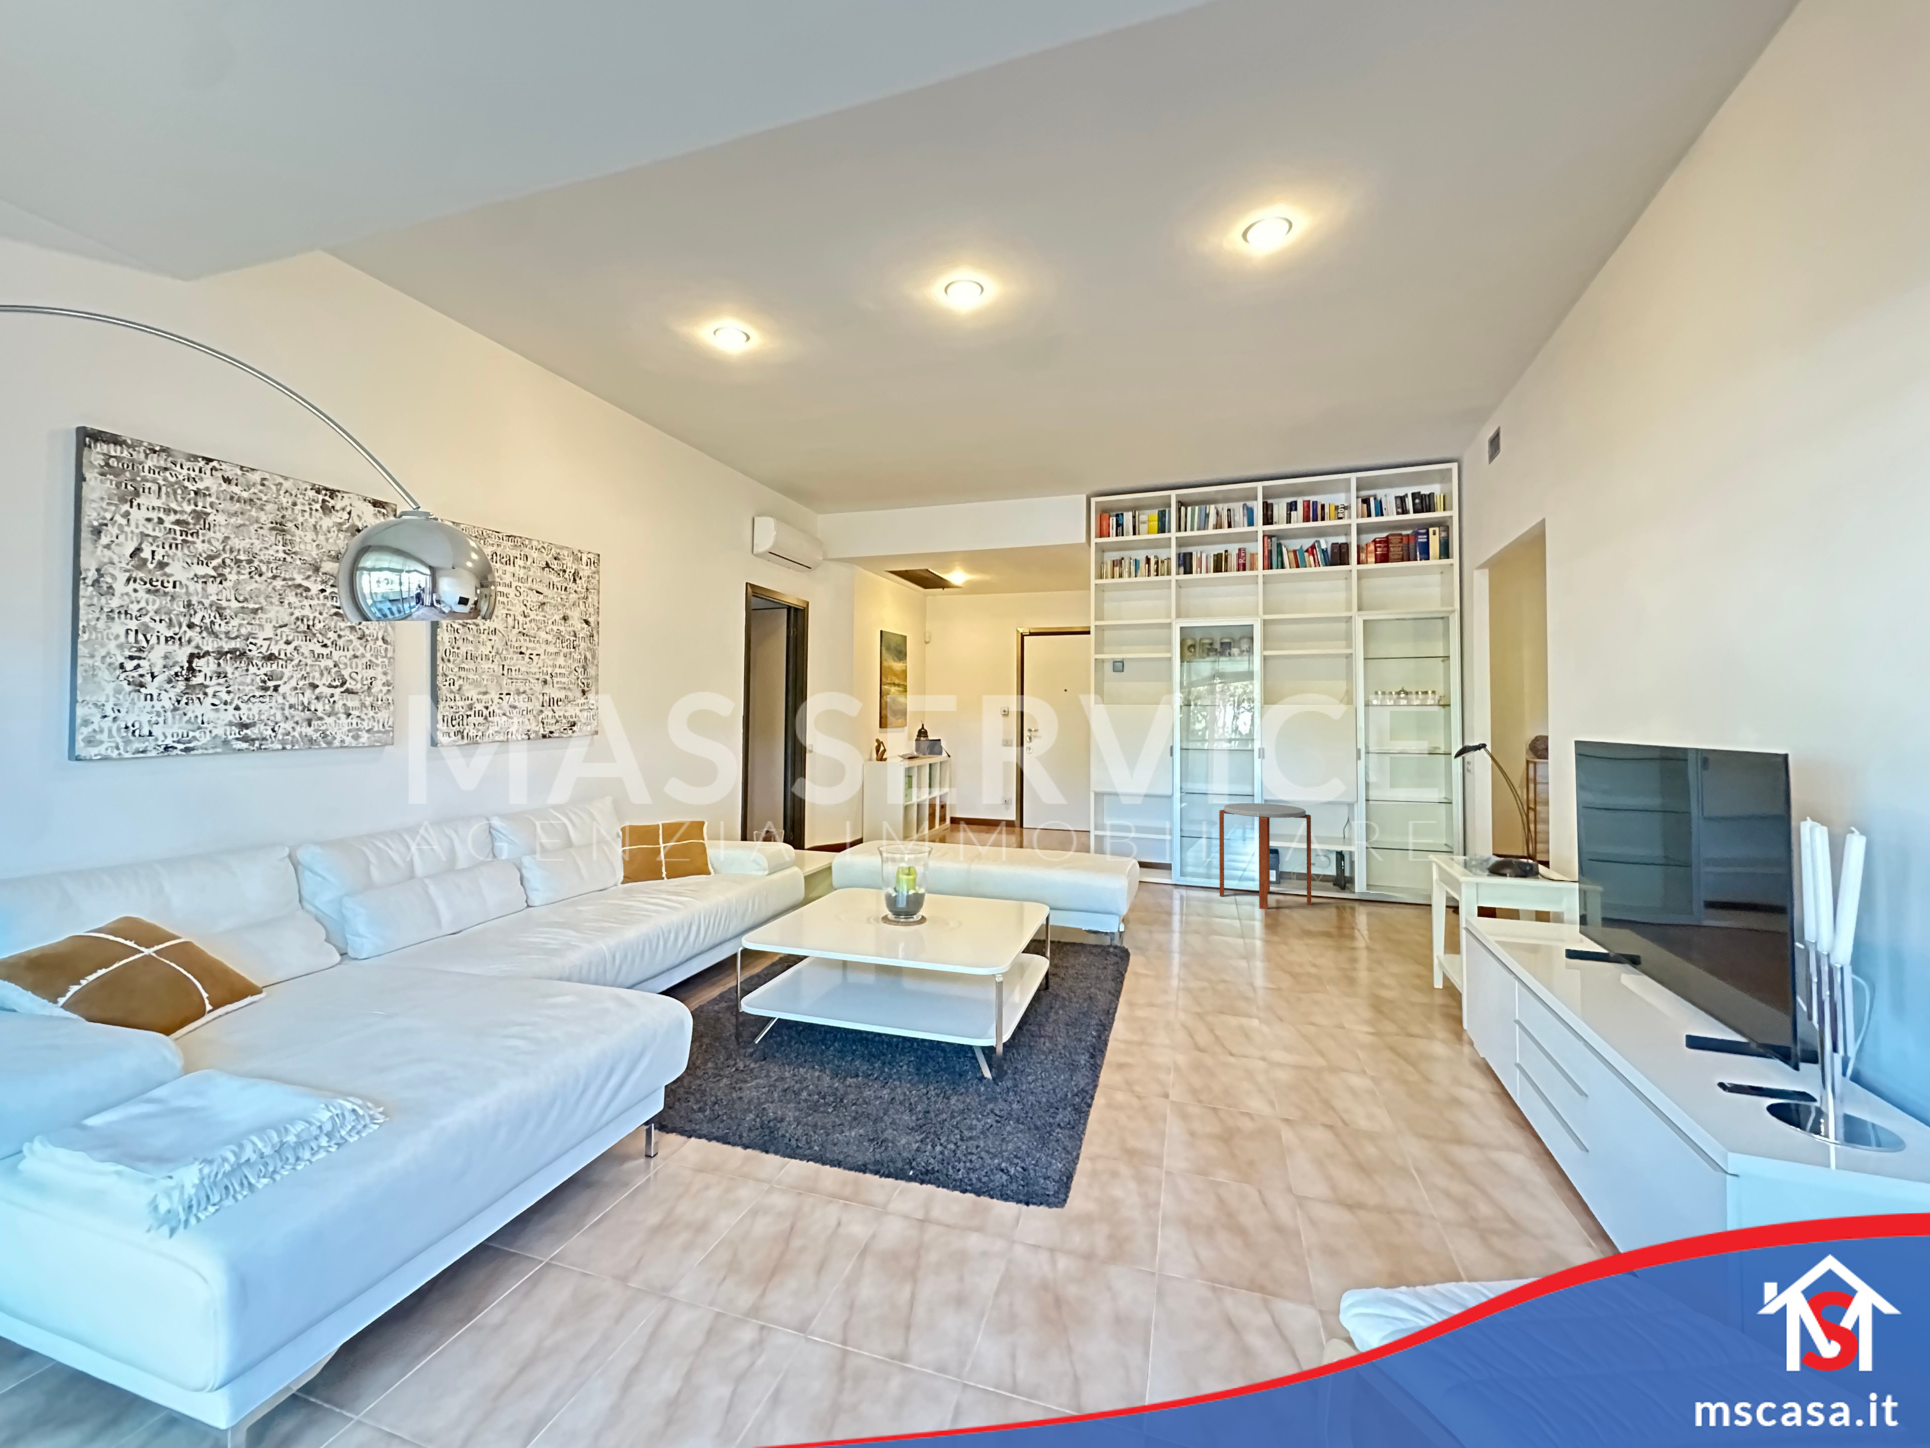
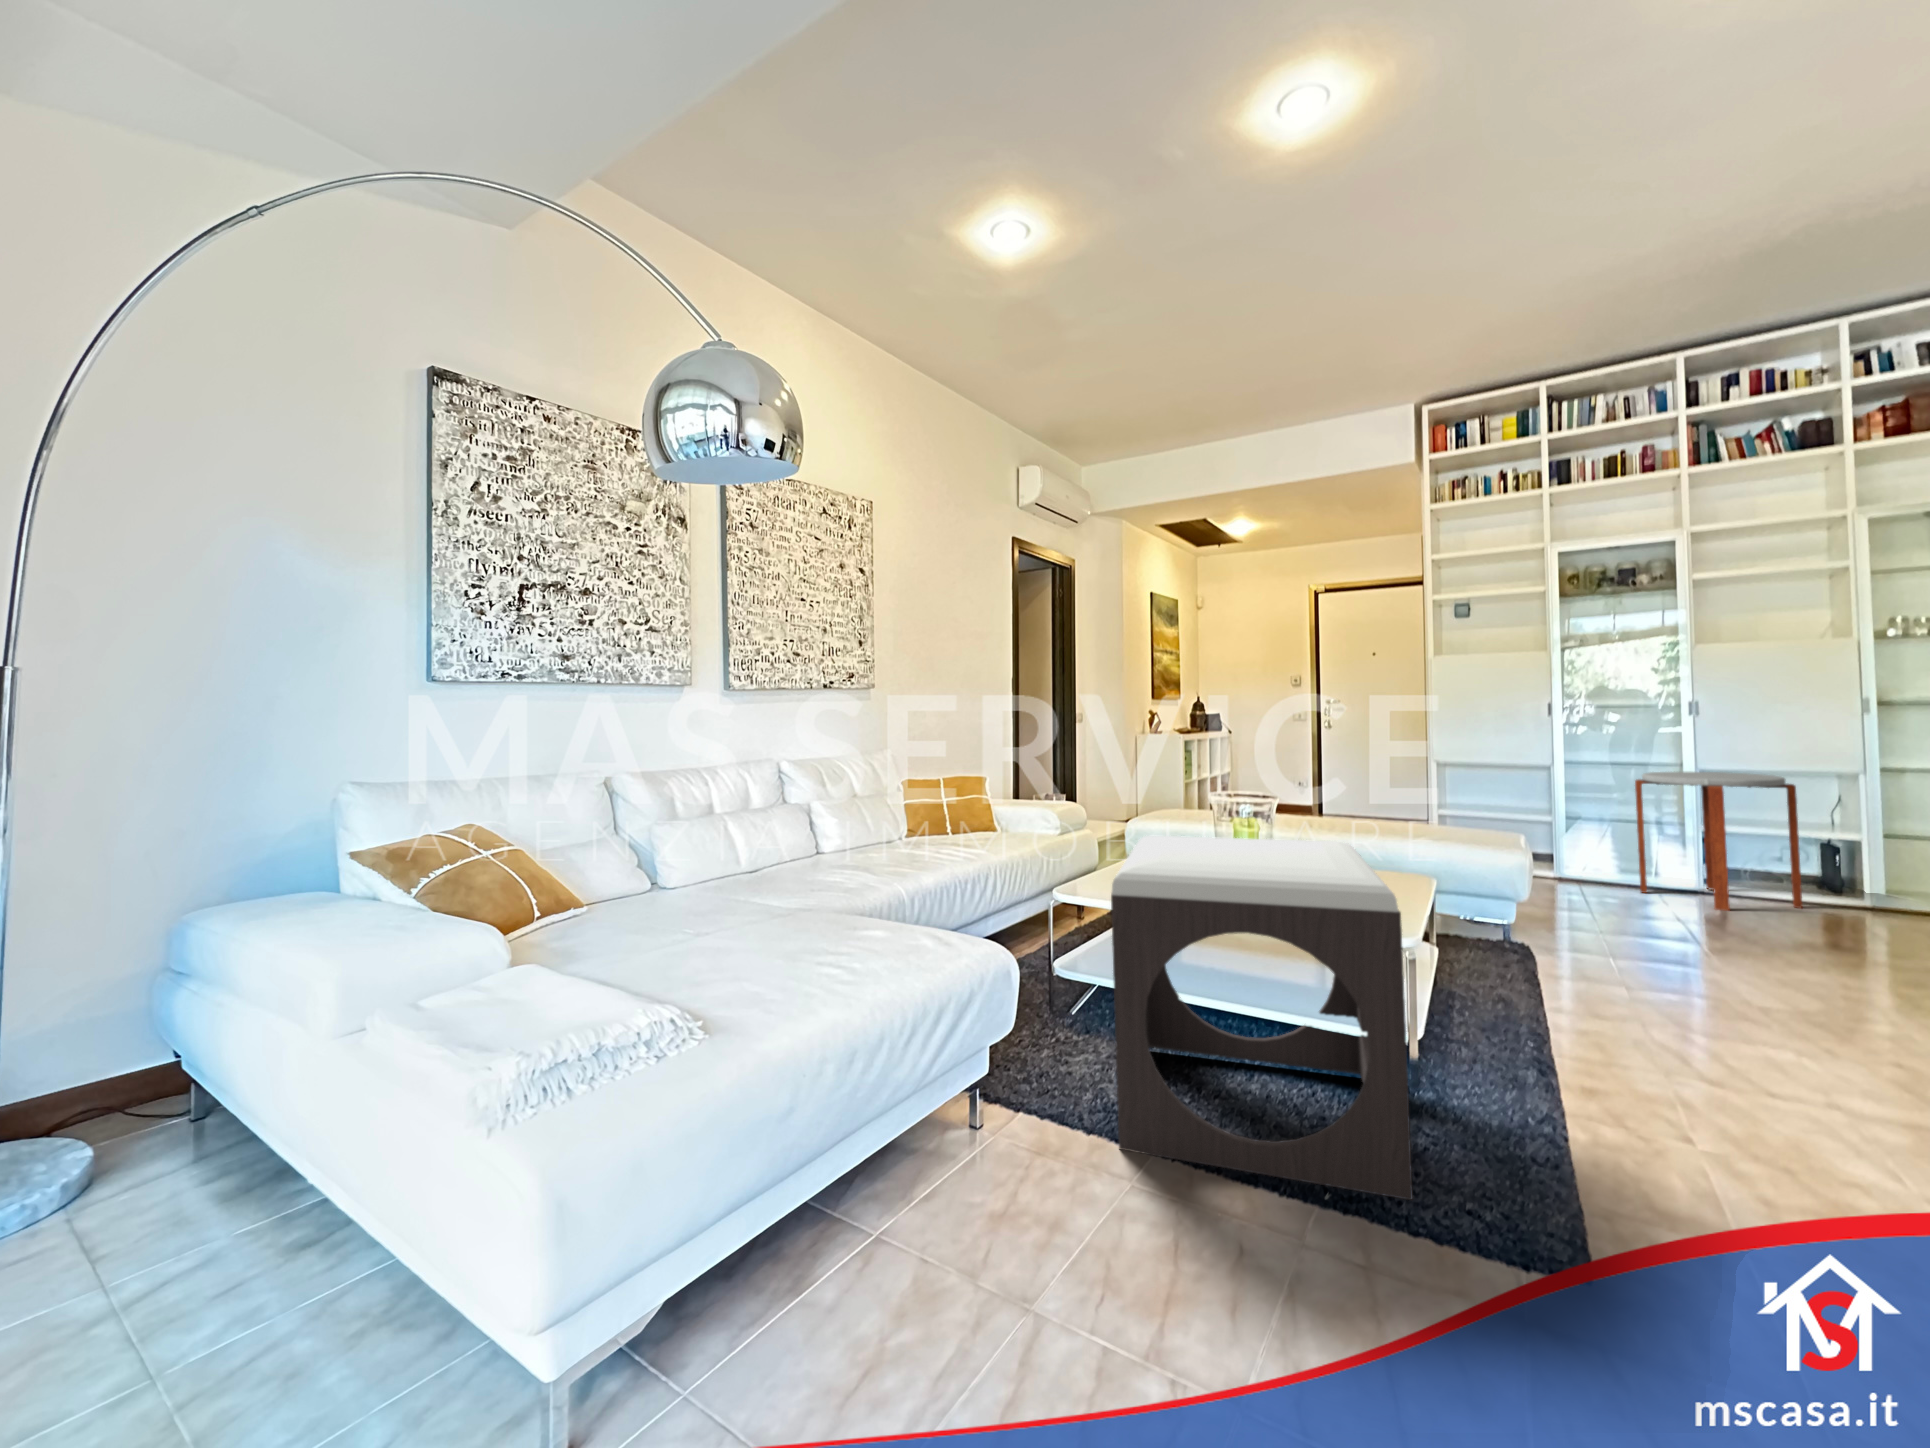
footstool: none [767,893,971,1167] -> present [1111,836,1413,1200]

